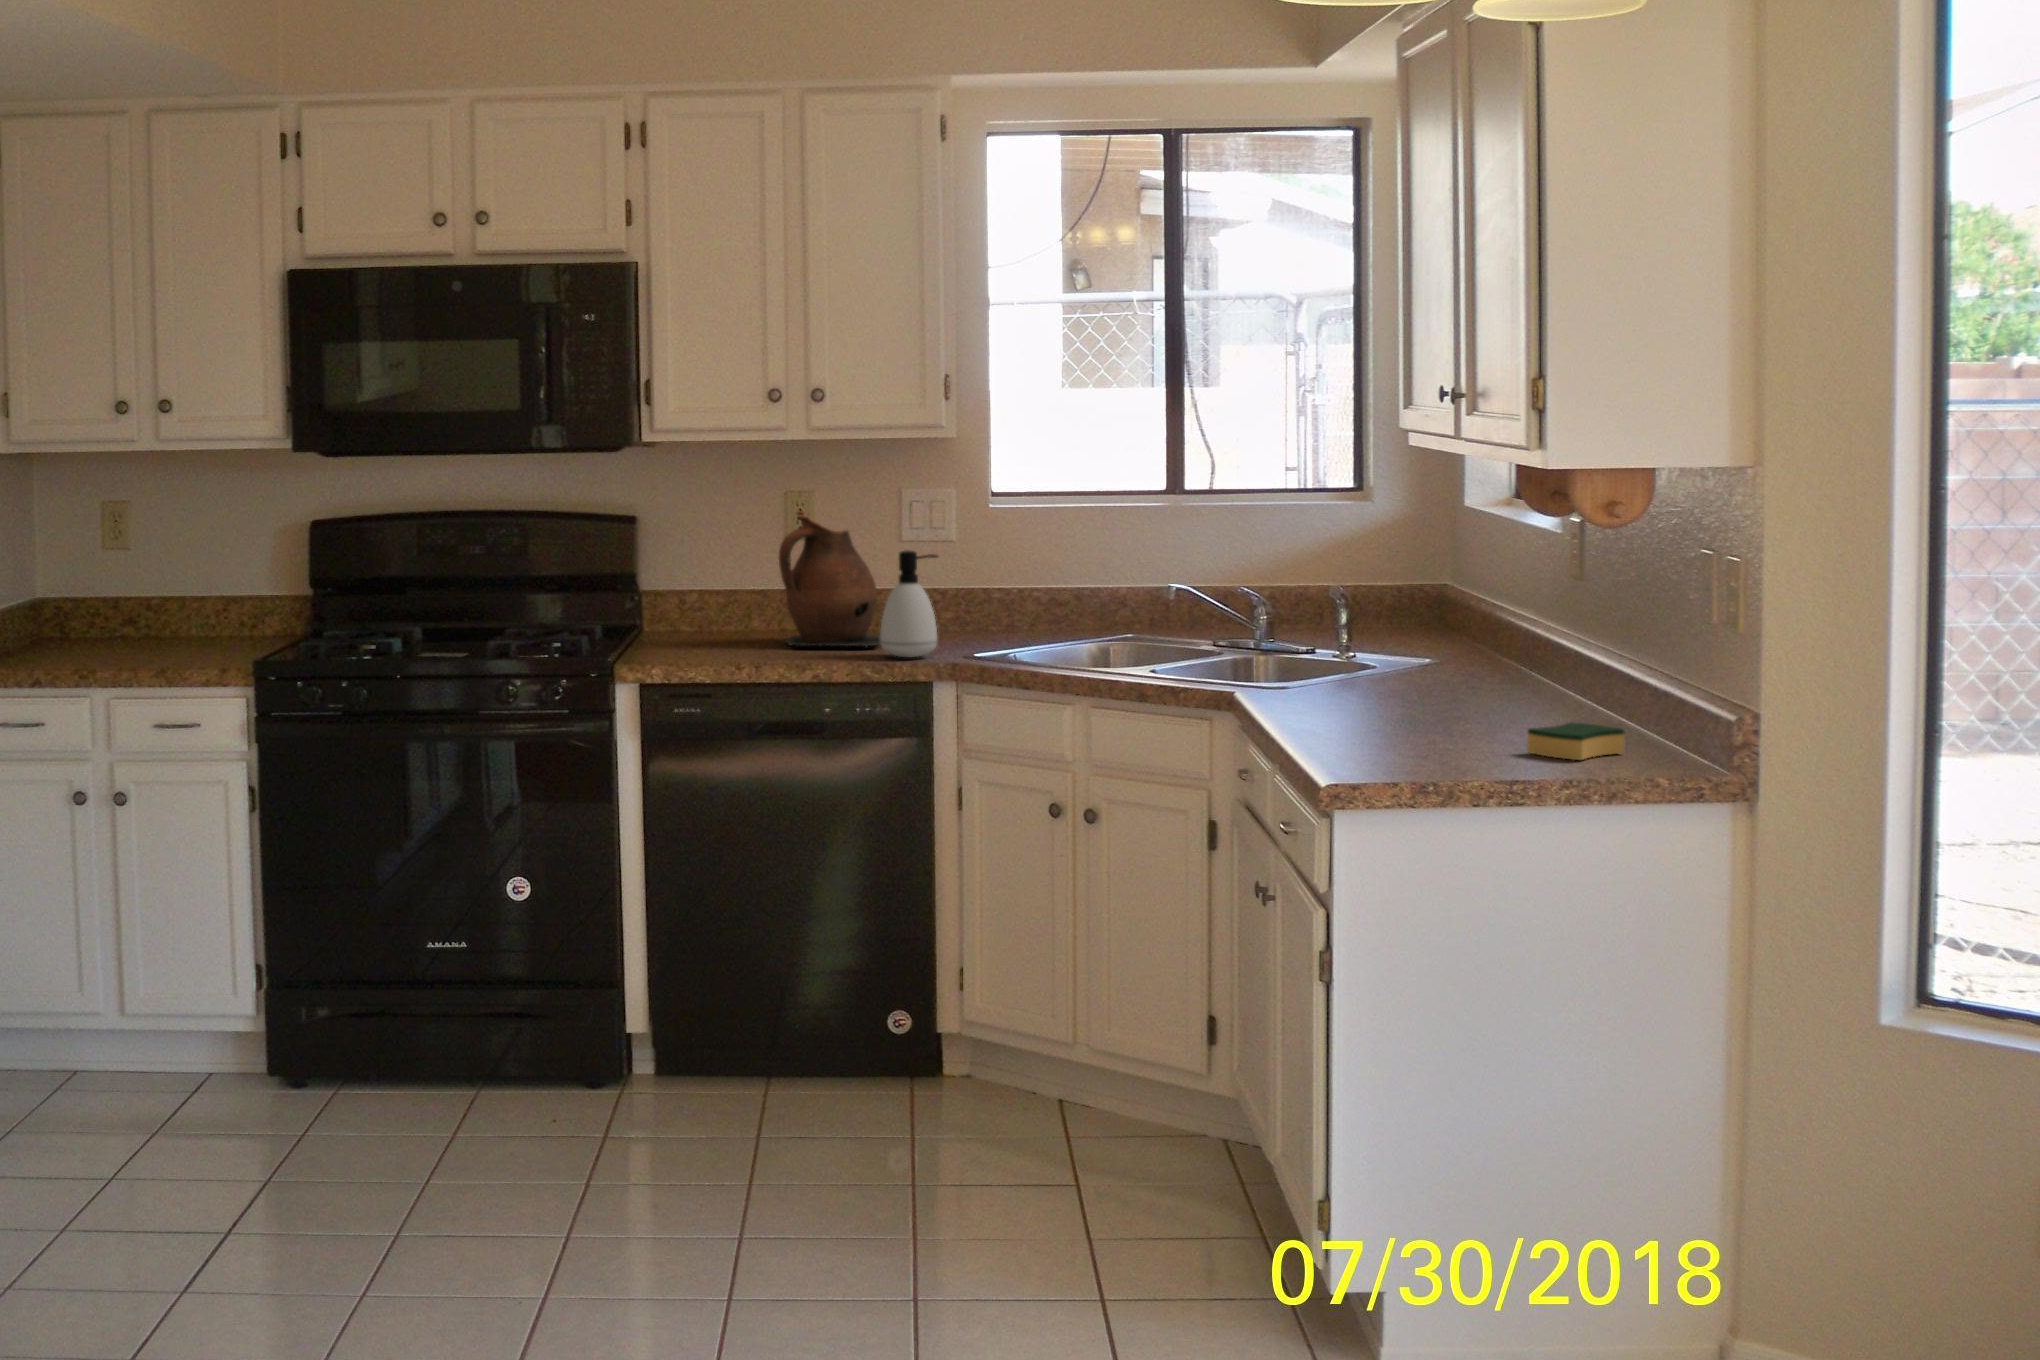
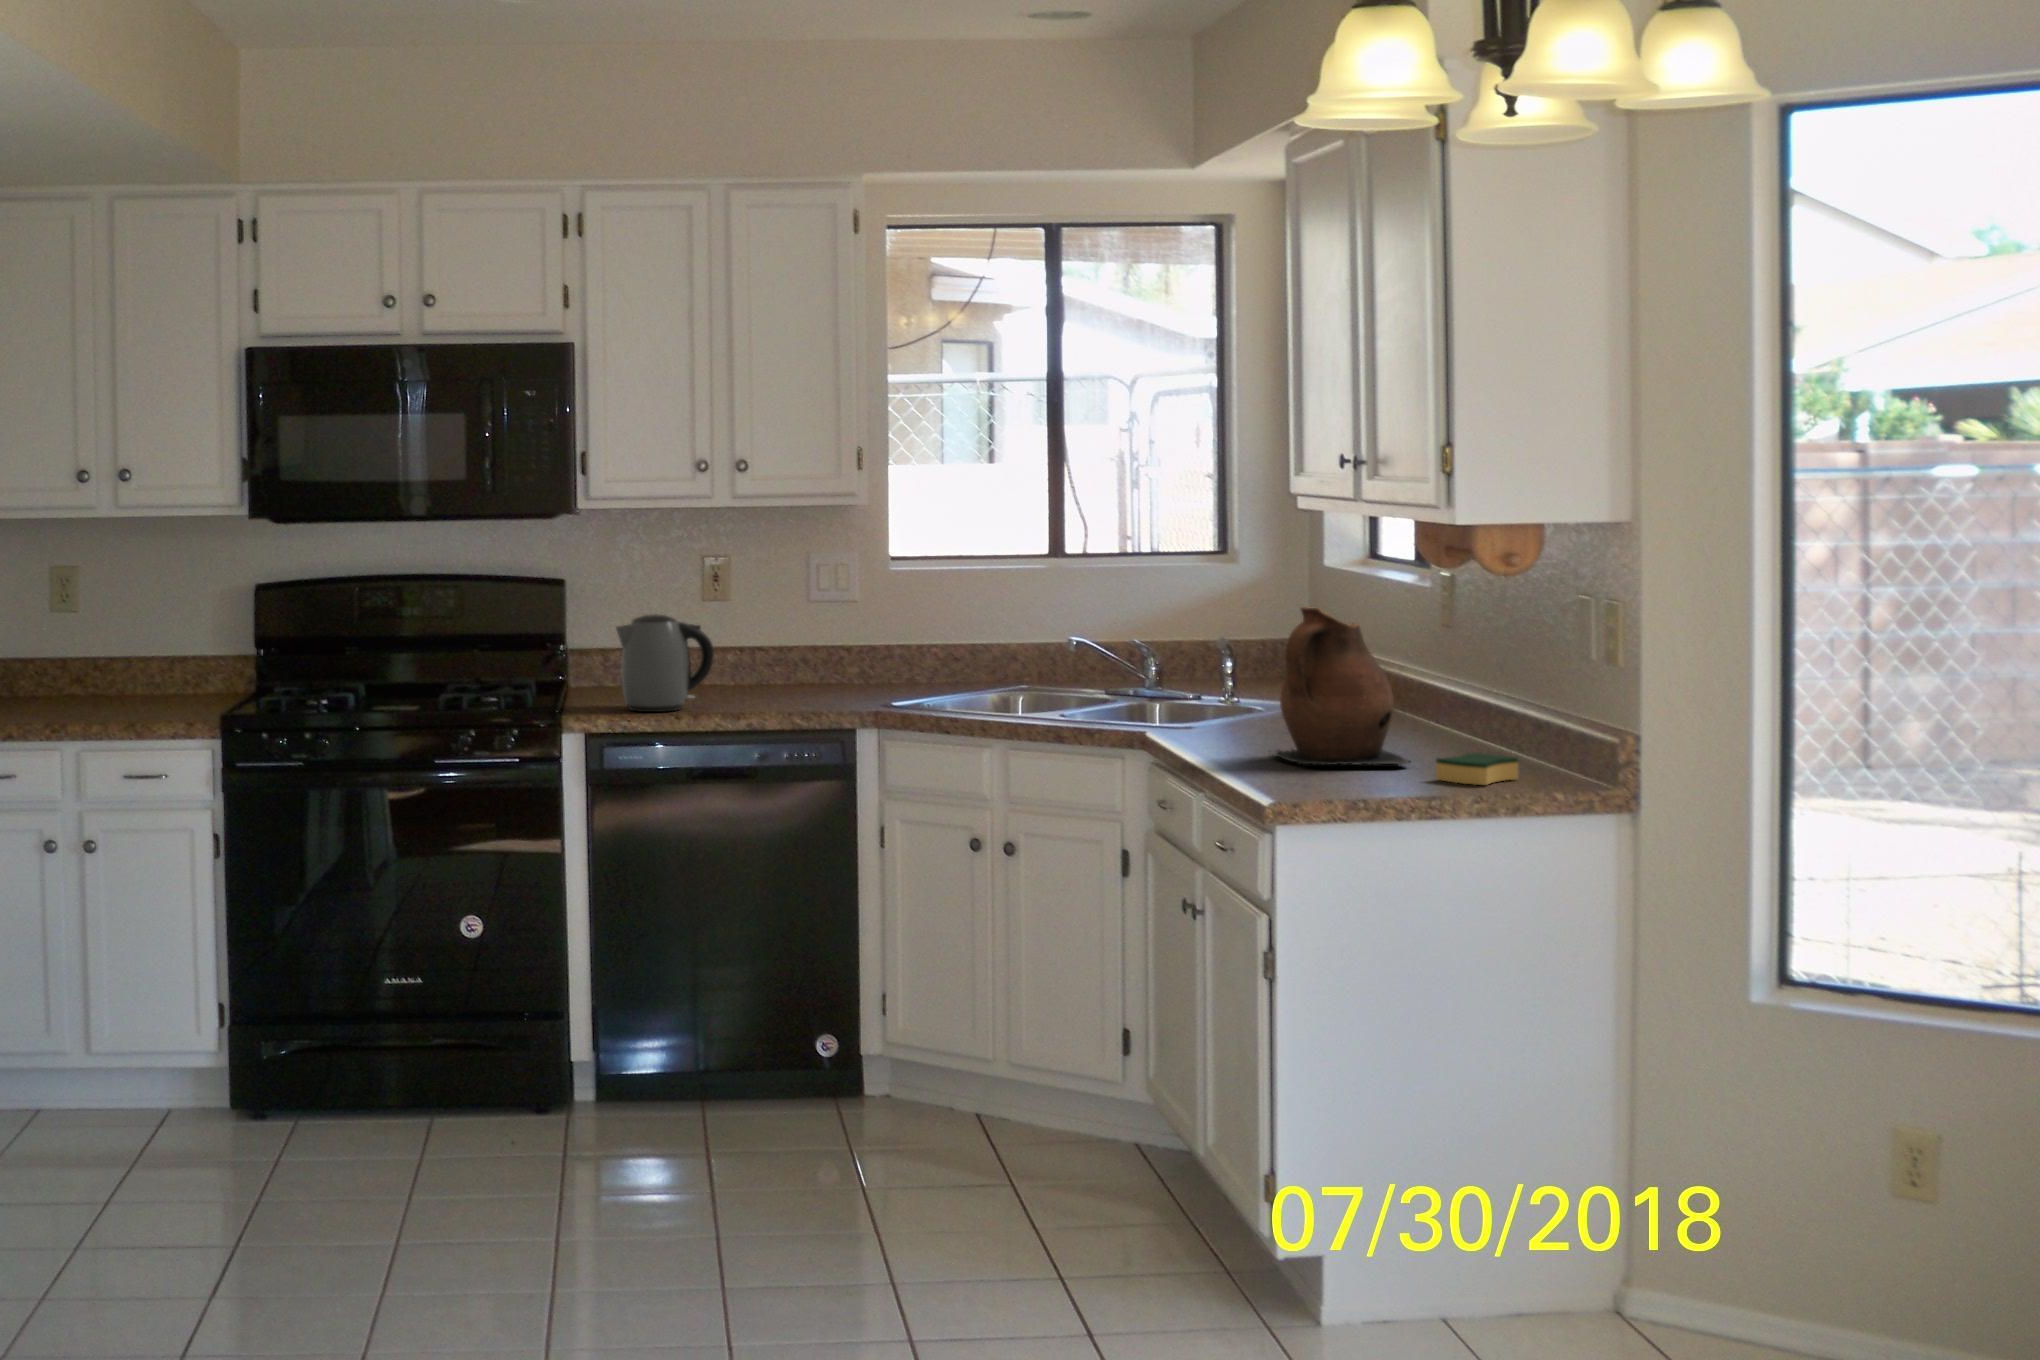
ceramic pitcher: present [779,516,880,647] -> present [1274,607,1409,766]
soap dispenser: present [880,550,937,657] -> none [810,607,862,705]
kettle: none [668,558,775,663] -> present [616,614,714,712]

